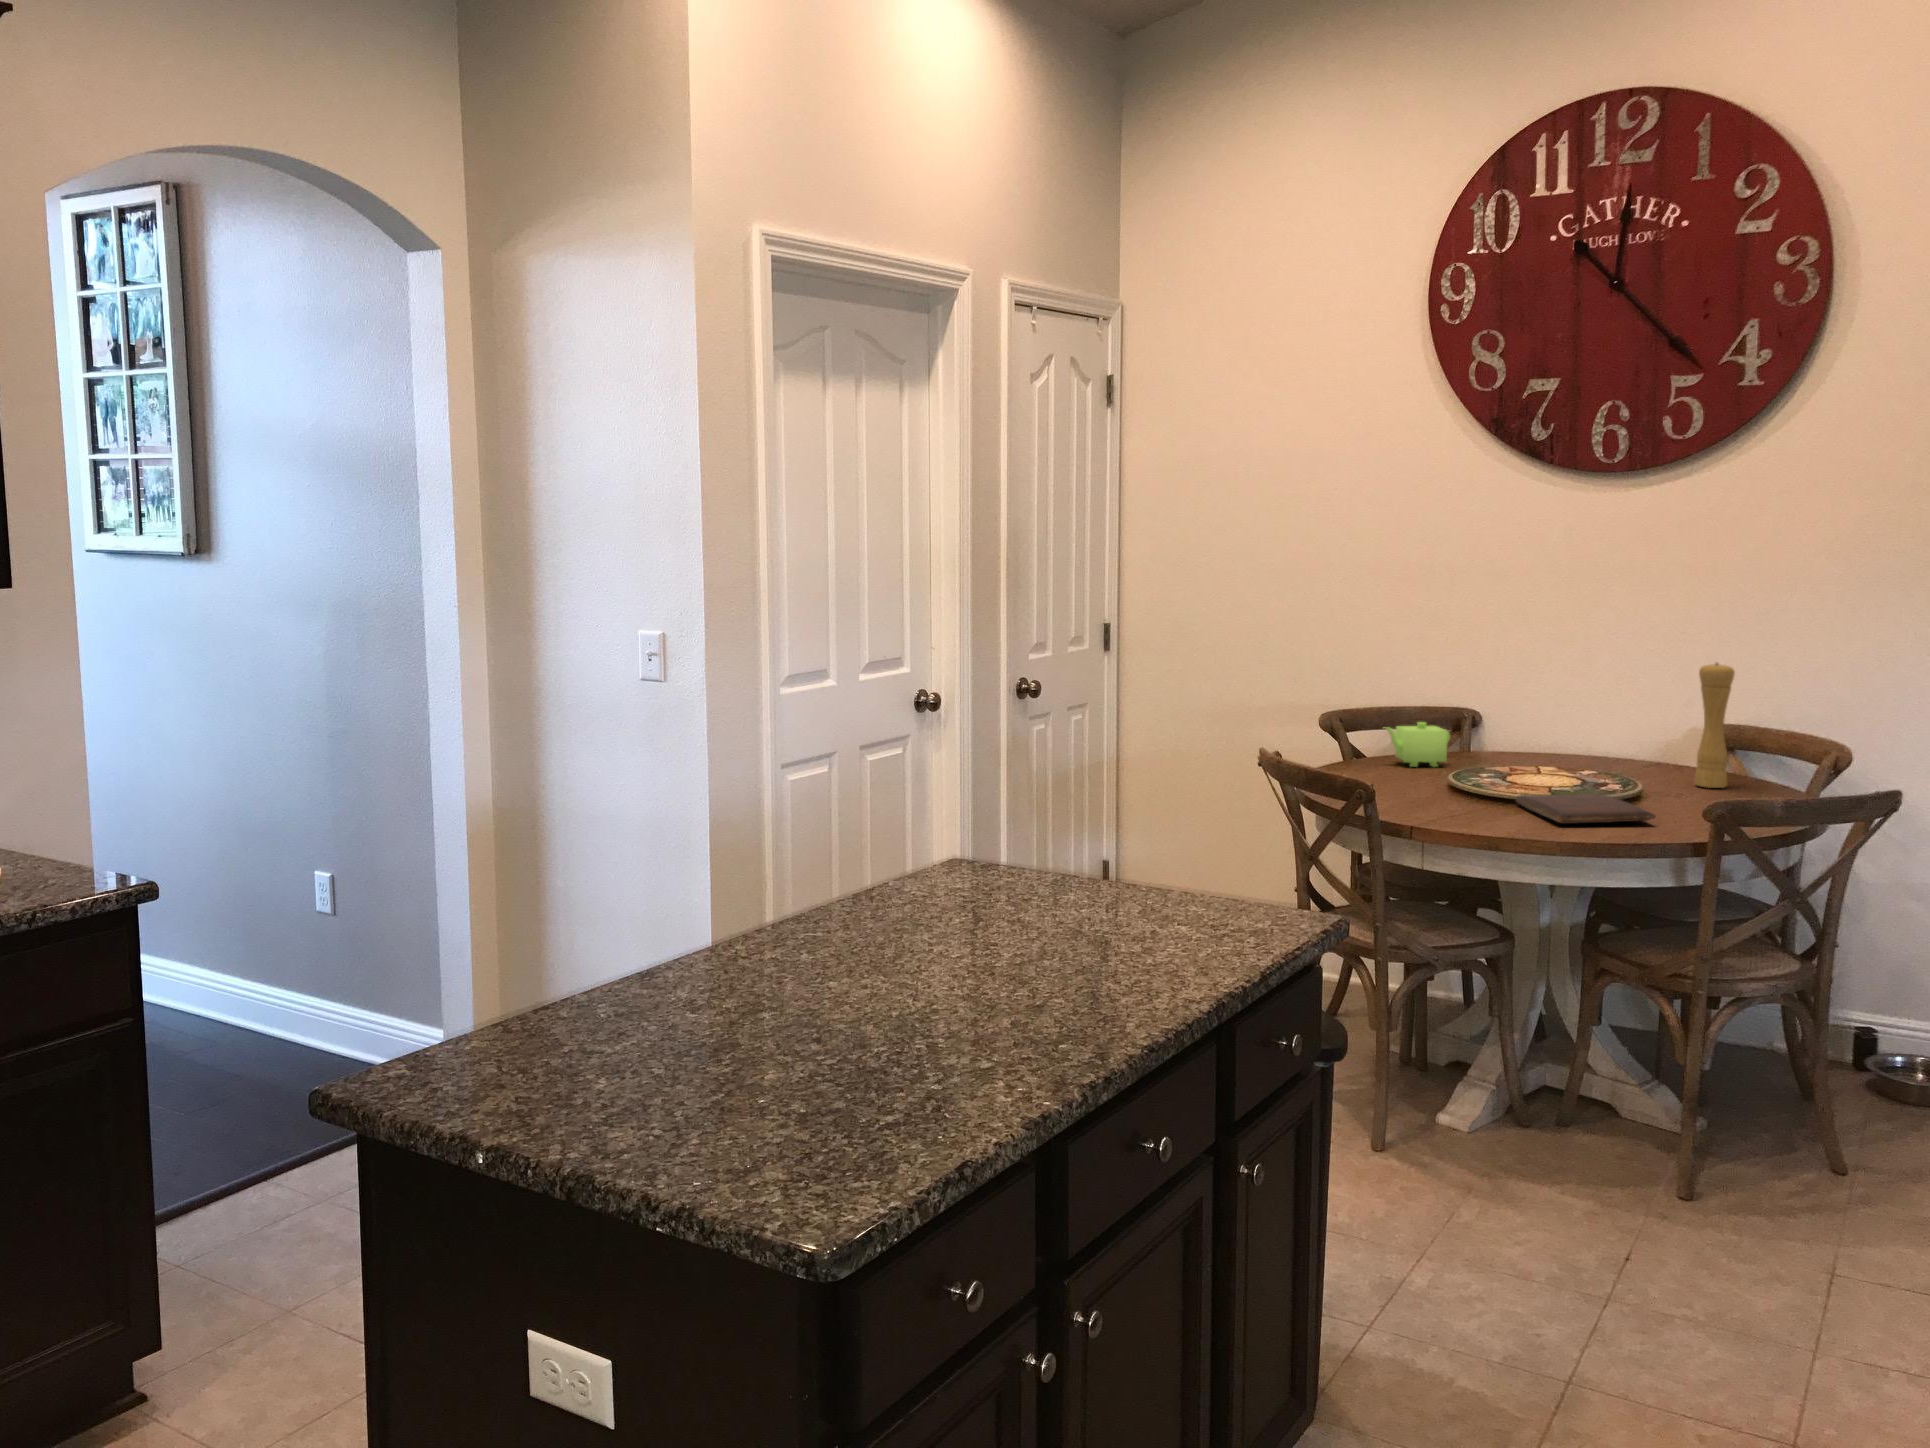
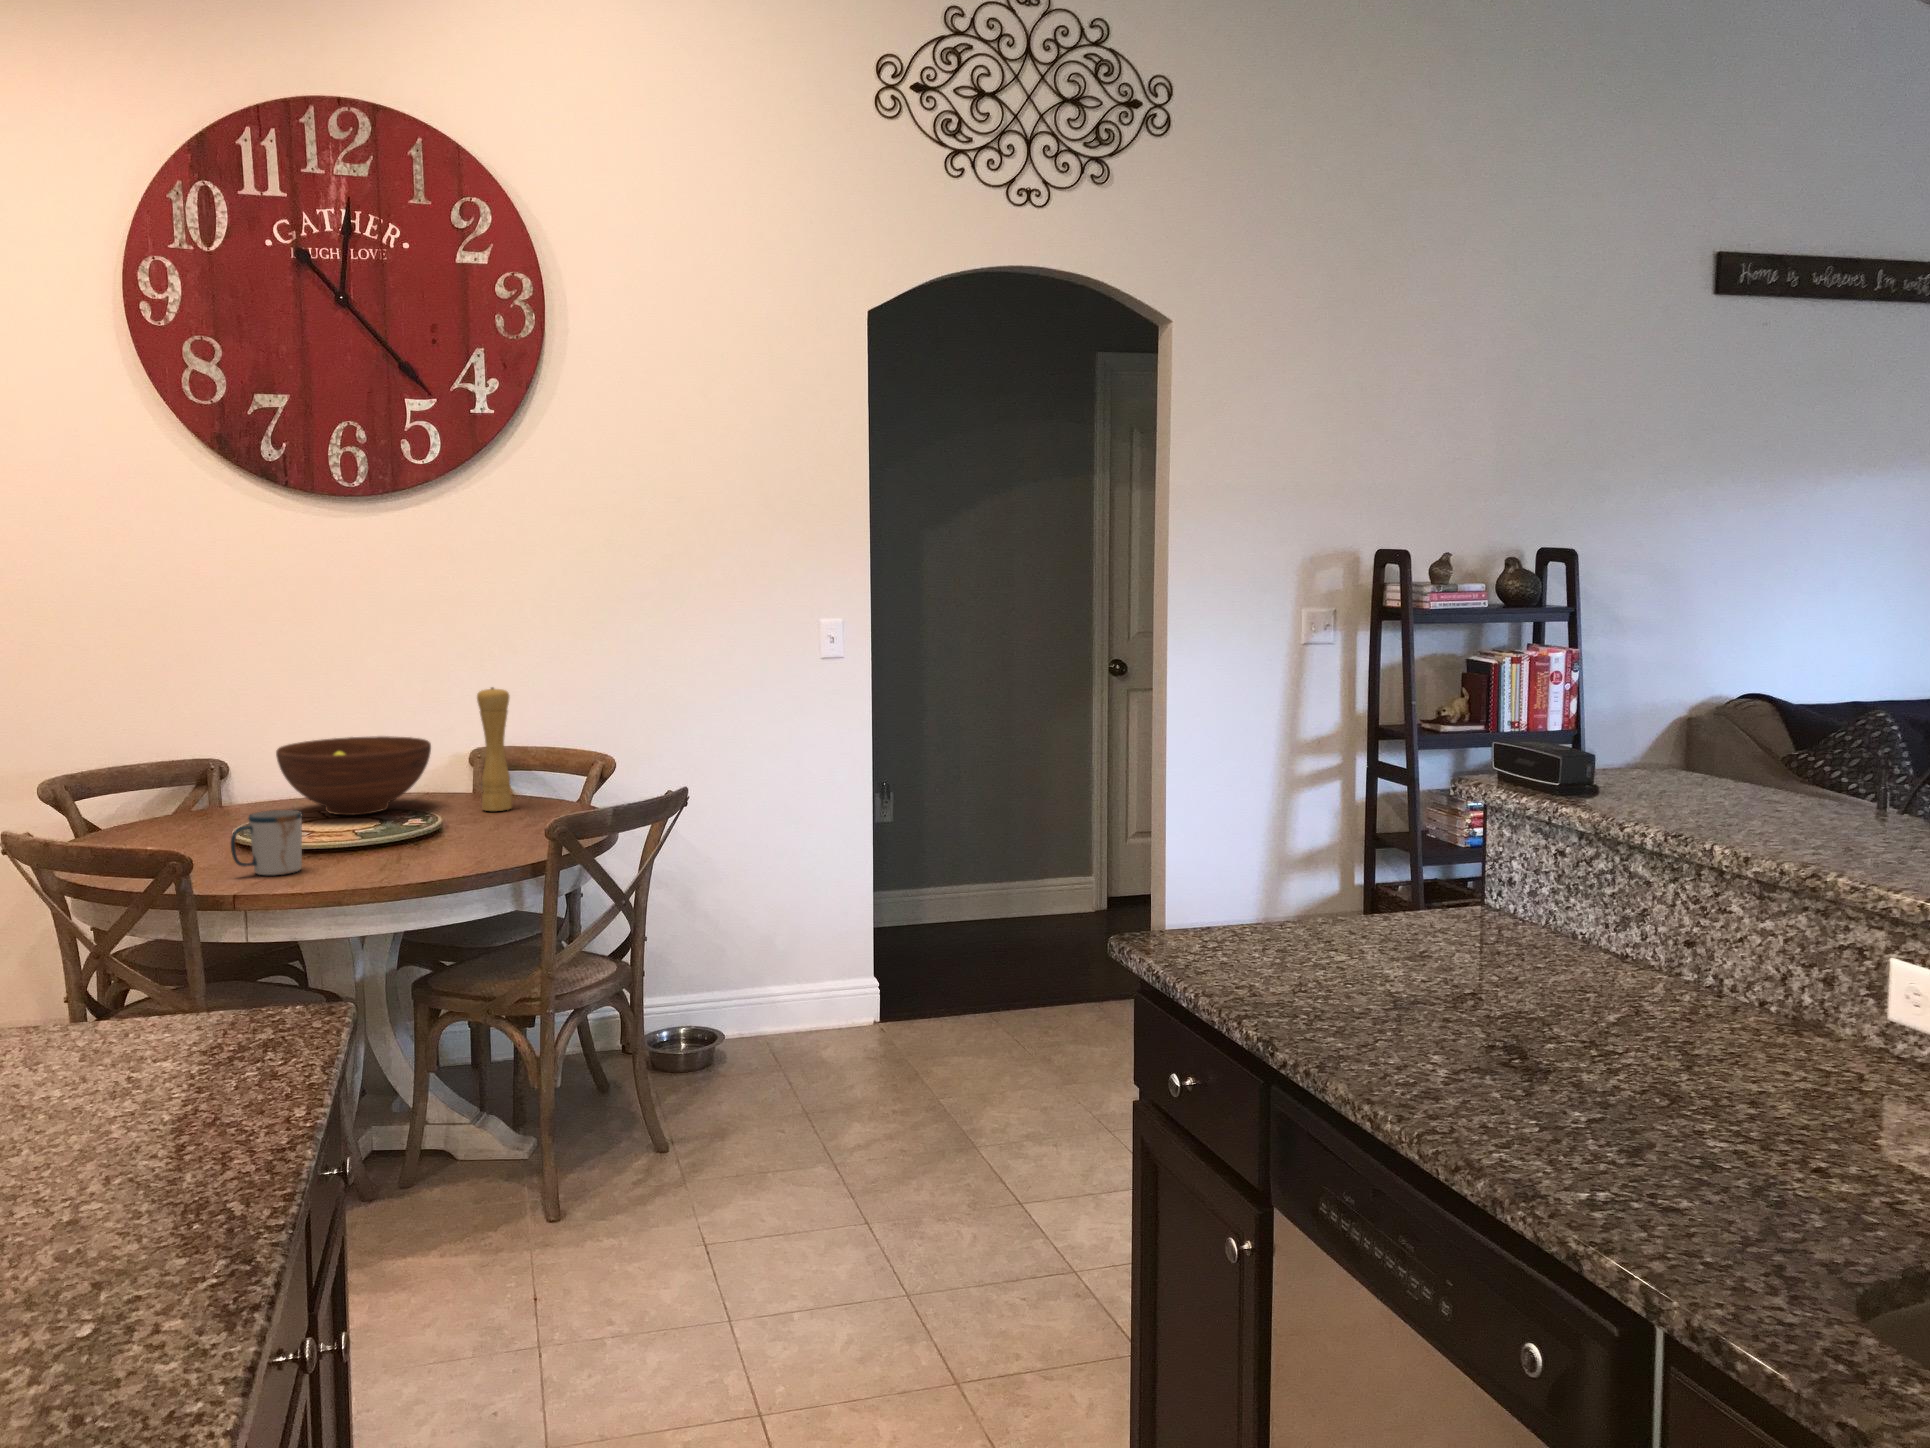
fruit bowl: none [1504,699,1653,773] -> present [276,736,431,815]
teapot: present [1386,722,1450,767] -> none [138,780,219,833]
mug: none [1418,756,1484,815] -> present [231,810,303,875]
book: present [1516,794,1656,824] -> none [331,831,483,866]

